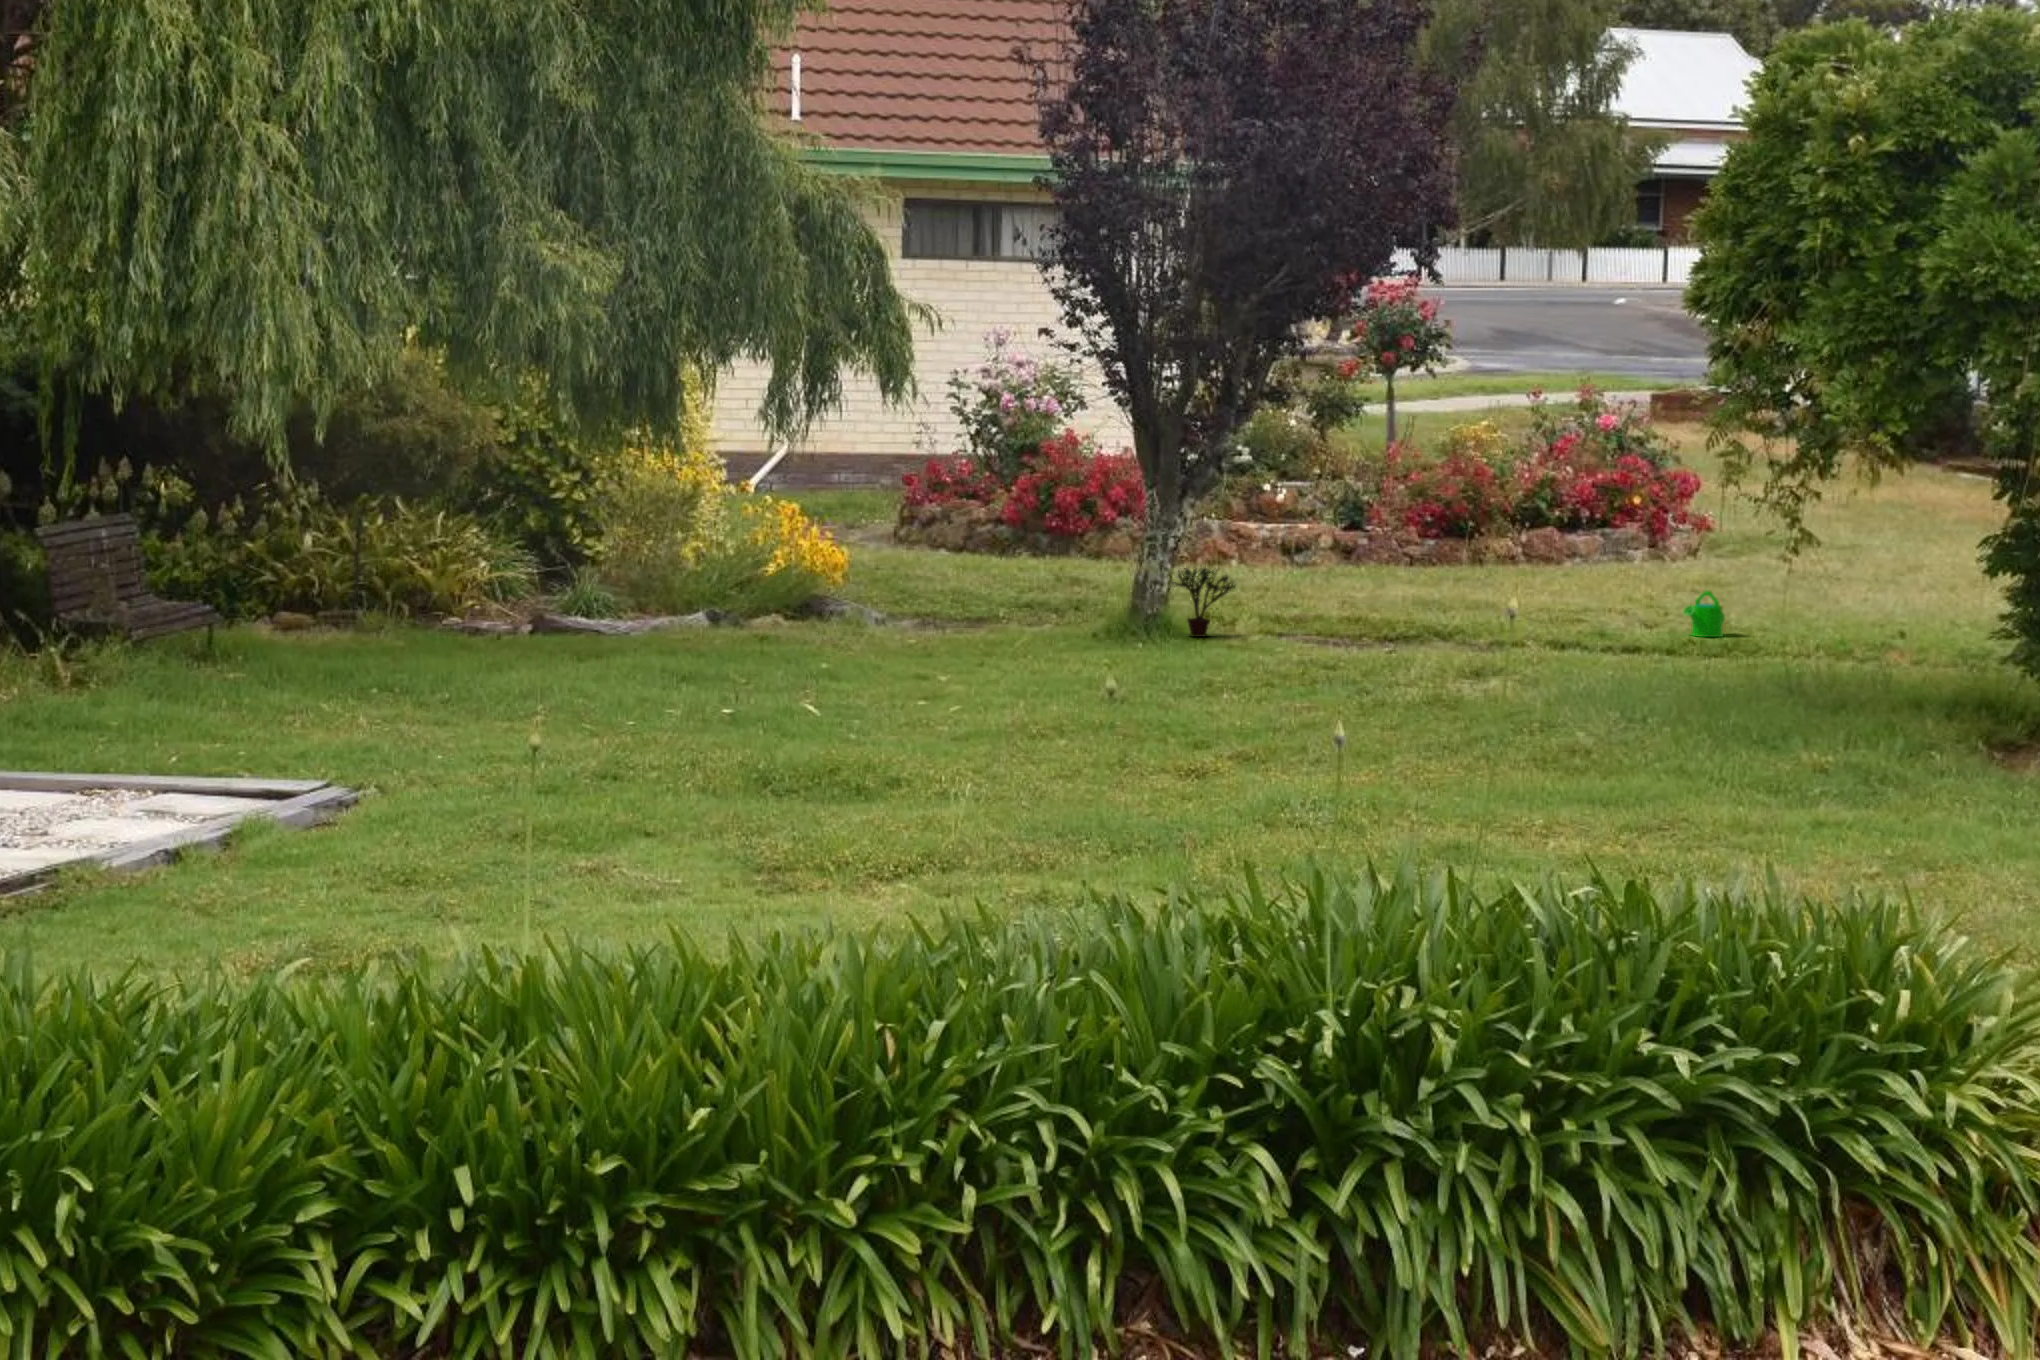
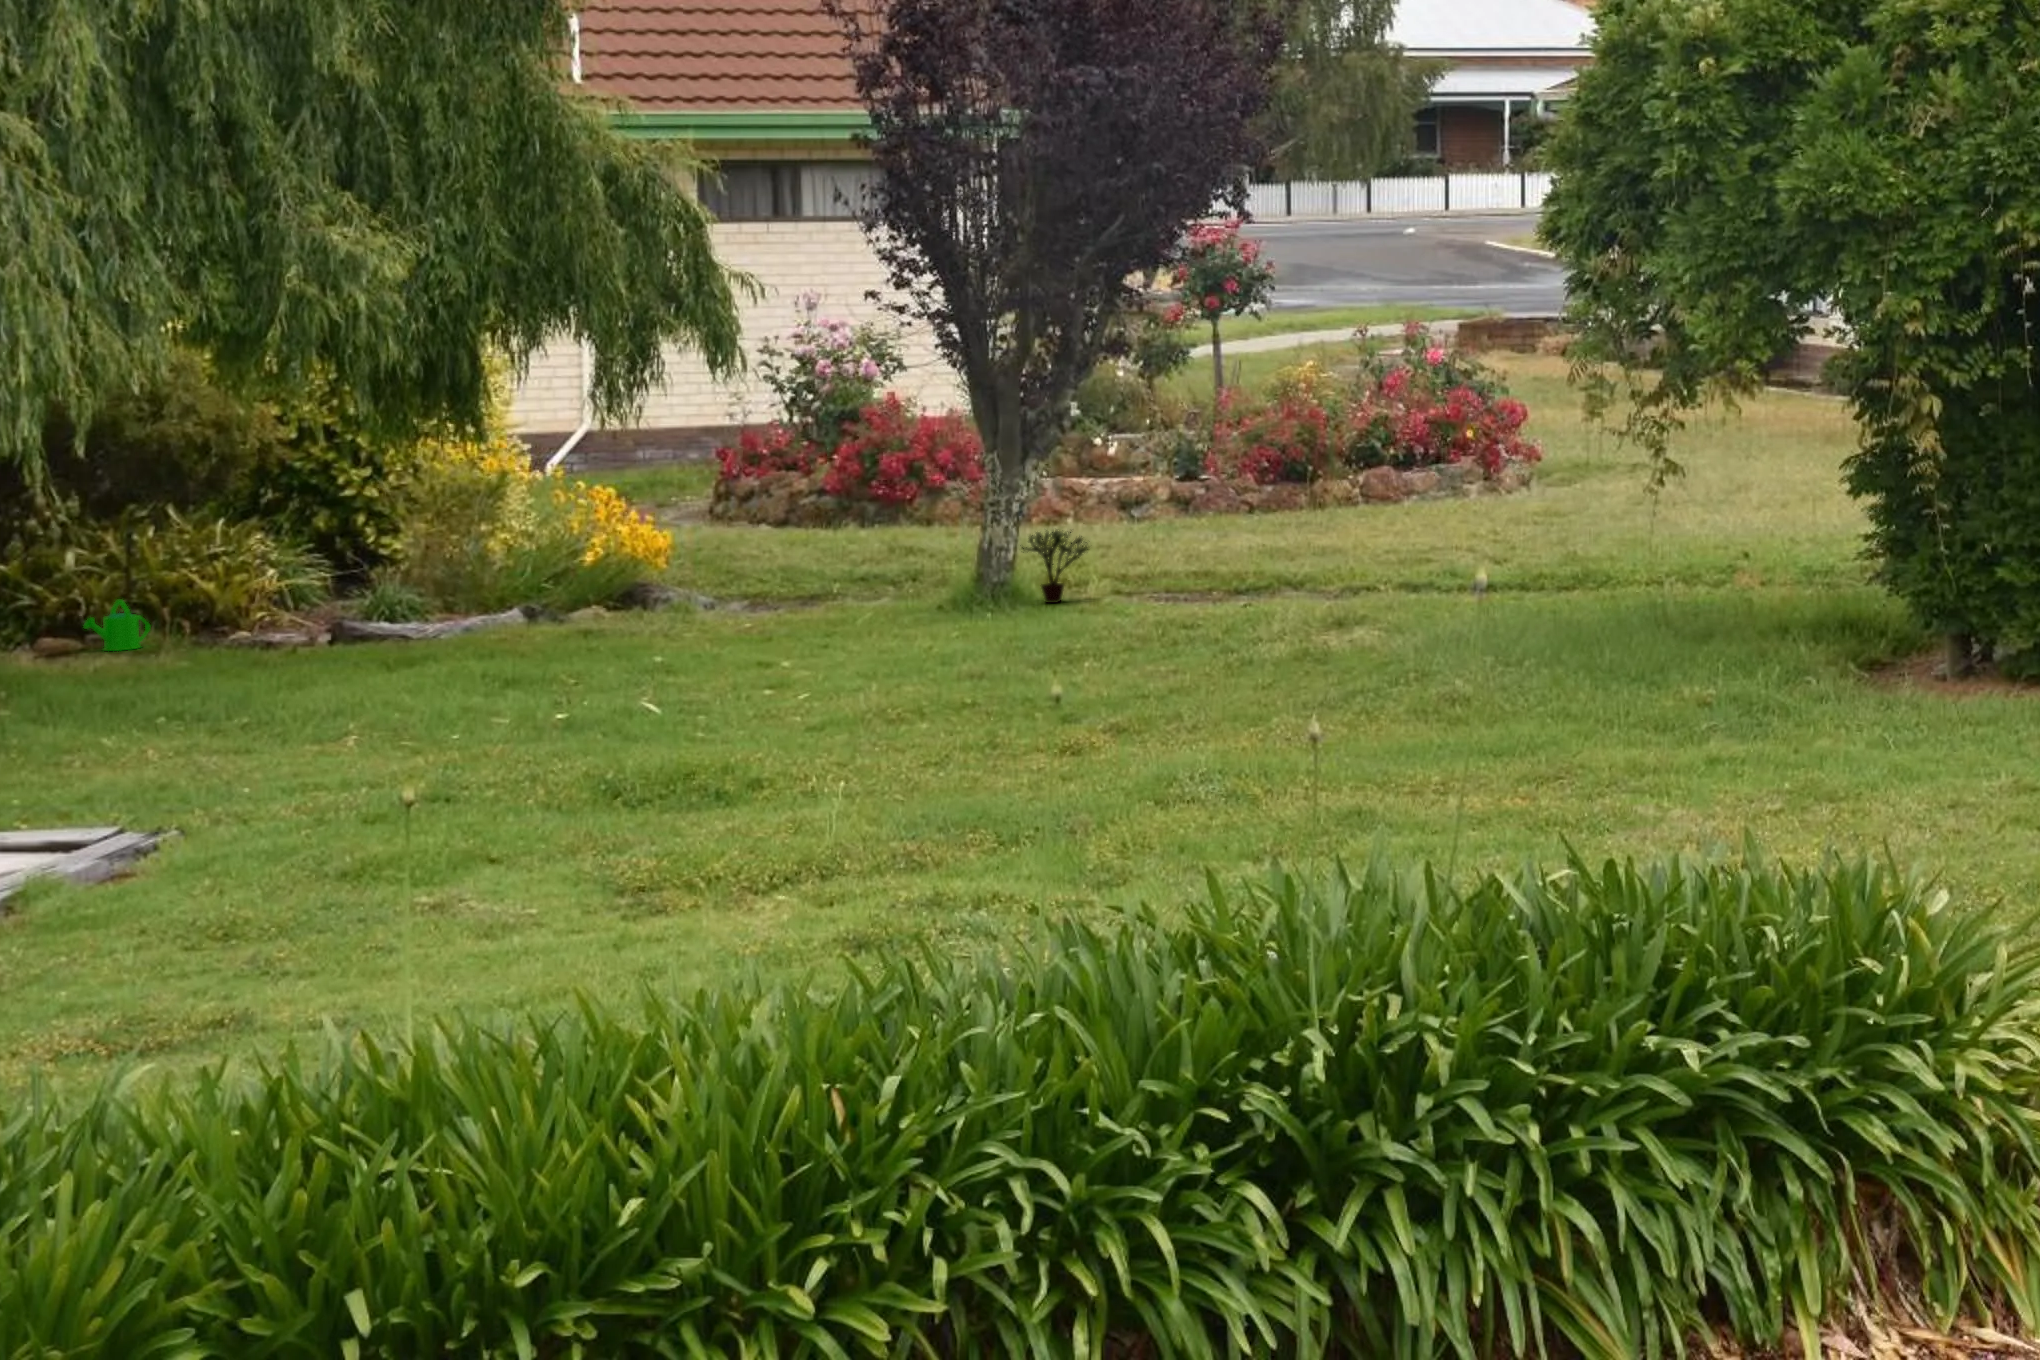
watering can: present [1683,591,1725,637] -> present [83,599,151,651]

